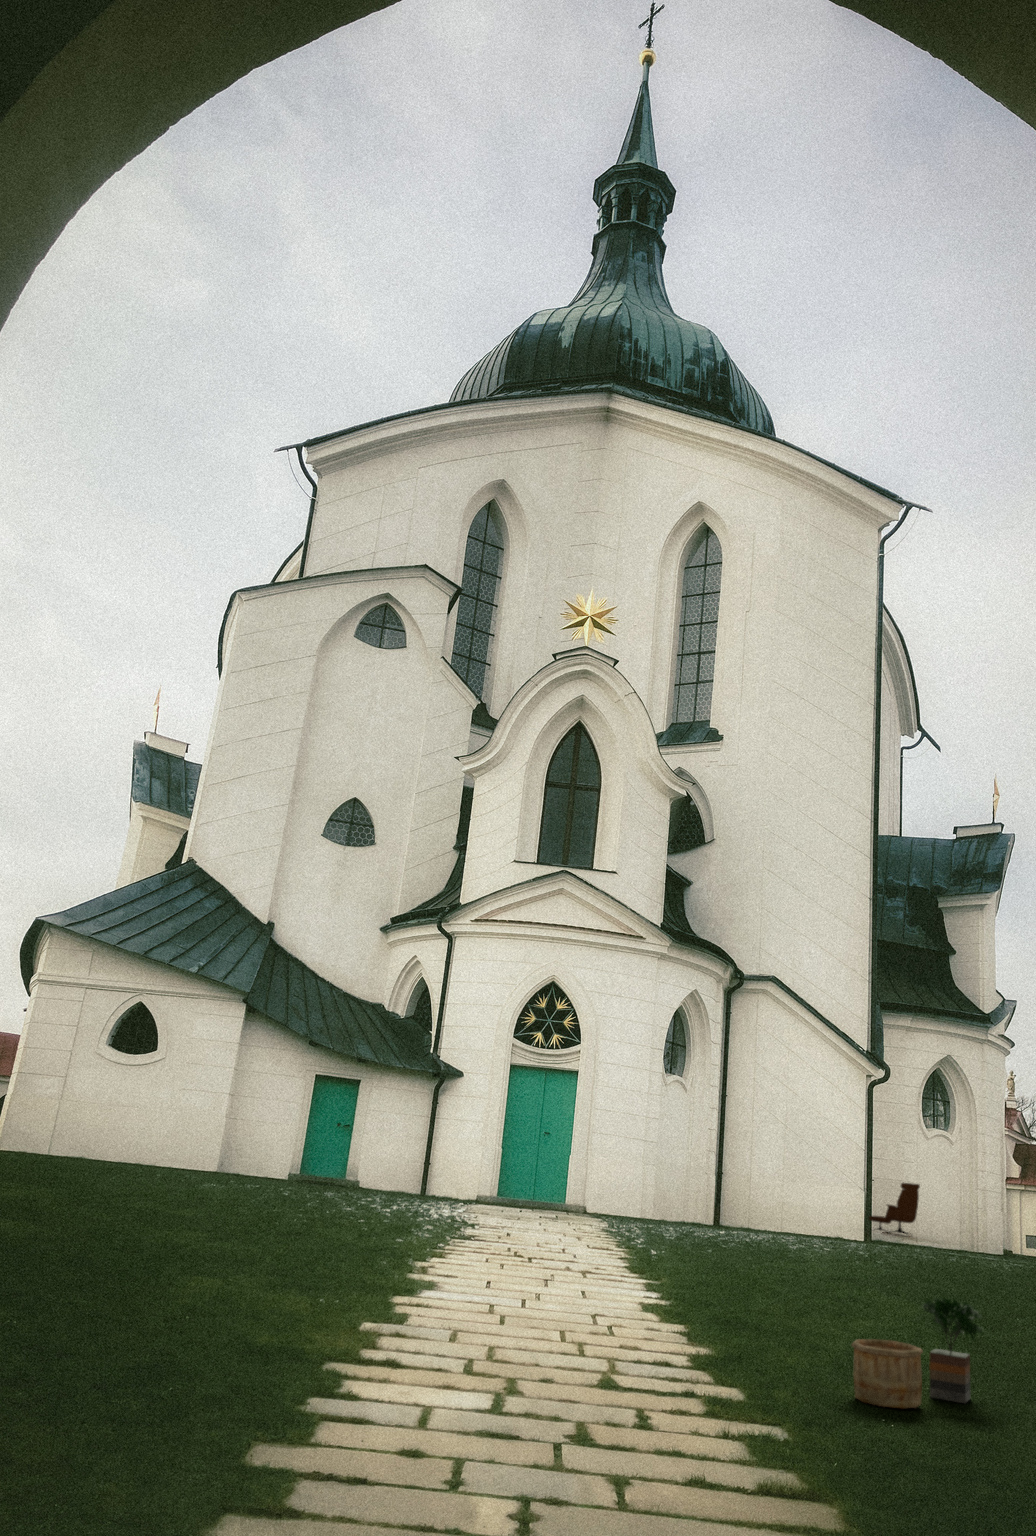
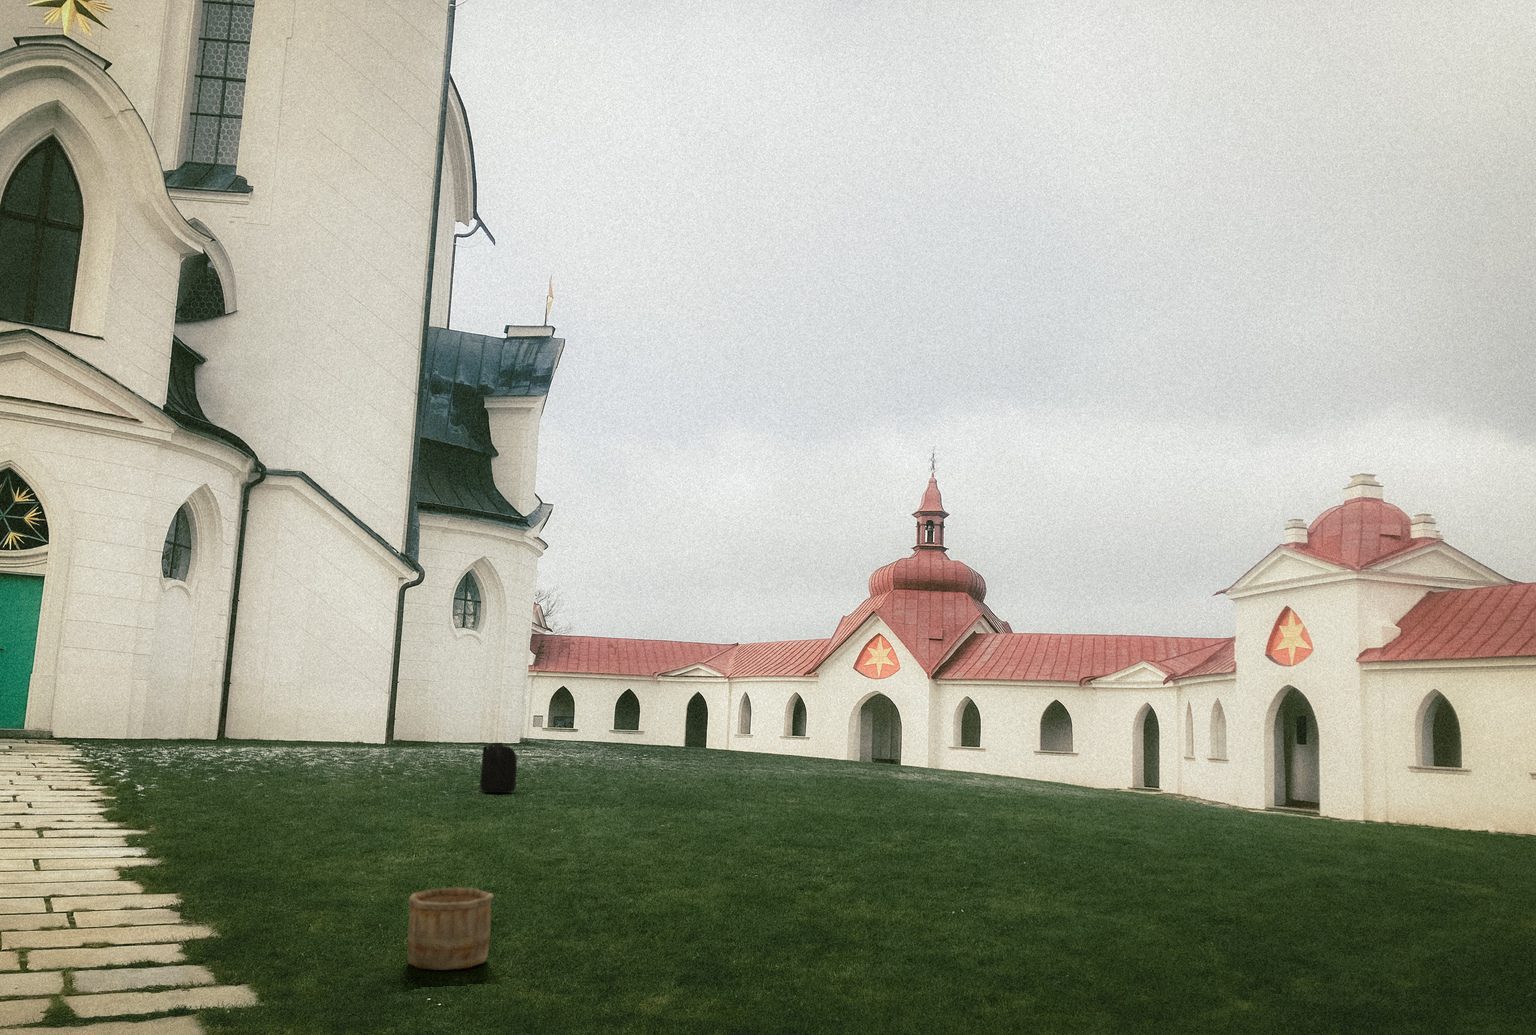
lounge chair: present [869,1182,920,1234] -> none [393,682,447,734]
backpack: none [942,1242,980,1293] -> present [480,743,517,793]
potted tree: present [922,1298,983,1403] -> none [487,826,561,942]

